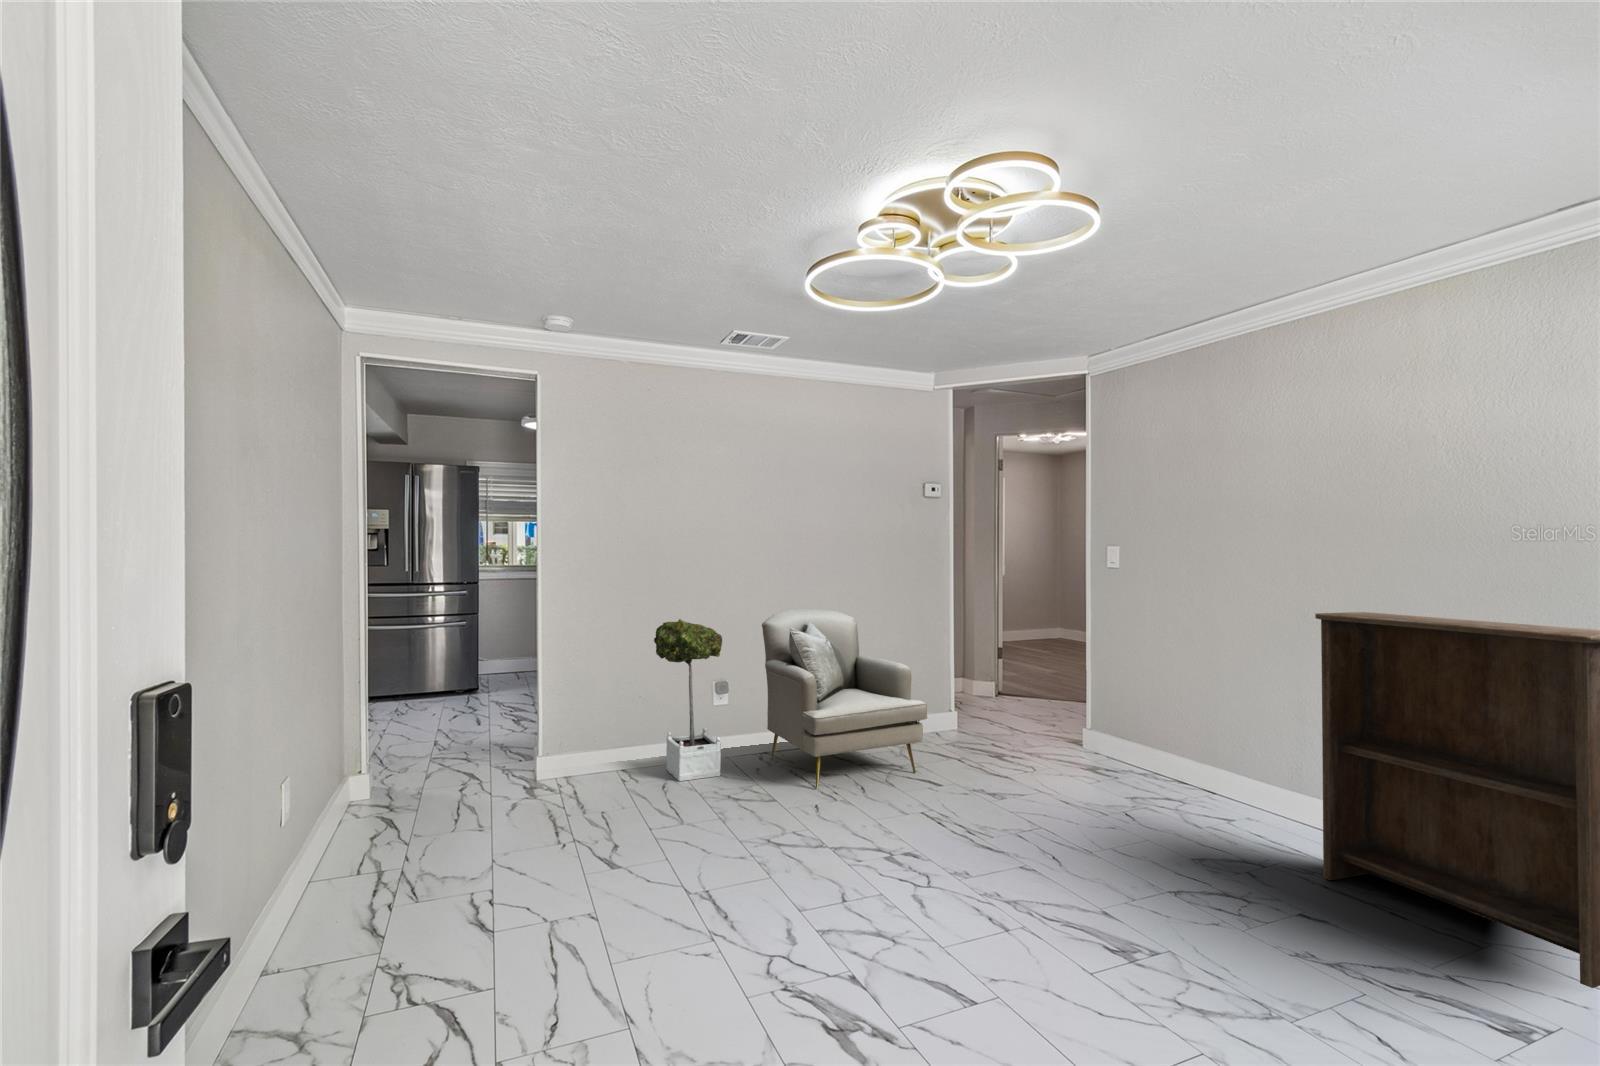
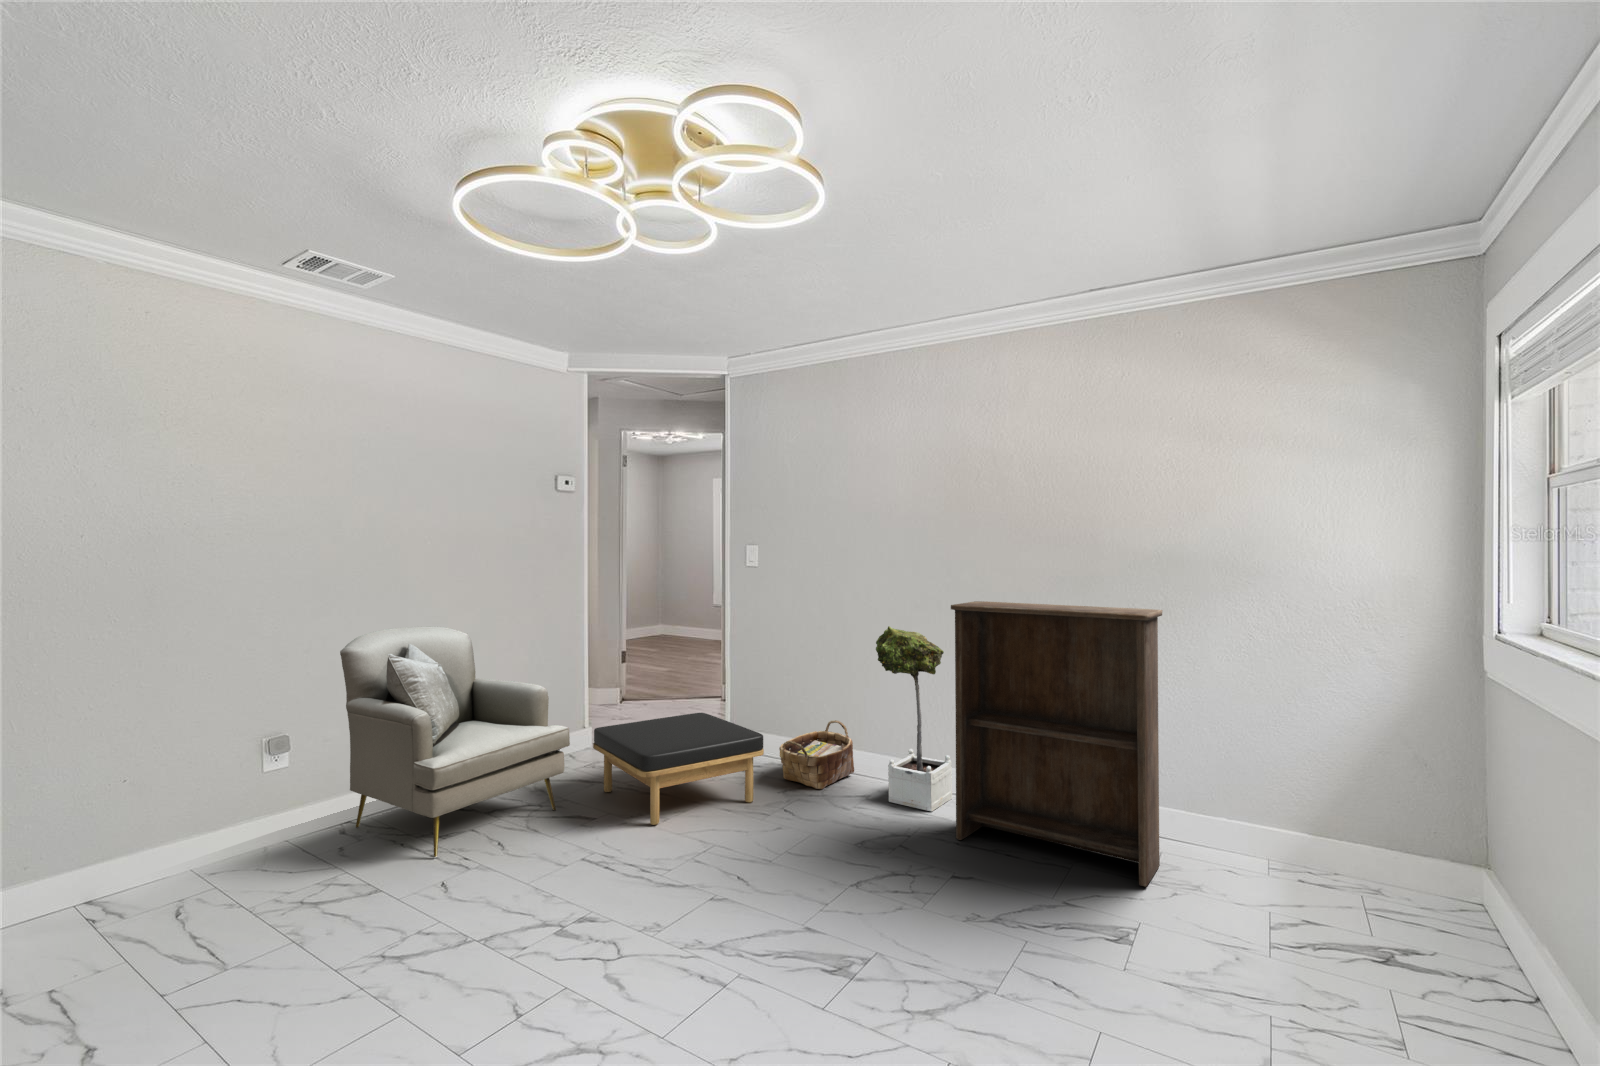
potted tree: present [654,619,722,781] -> present [876,626,952,812]
ottoman: none [951,708,1110,800] -> present [593,713,764,825]
woven basket: none [1134,734,1224,801] -> present [779,720,854,789]

